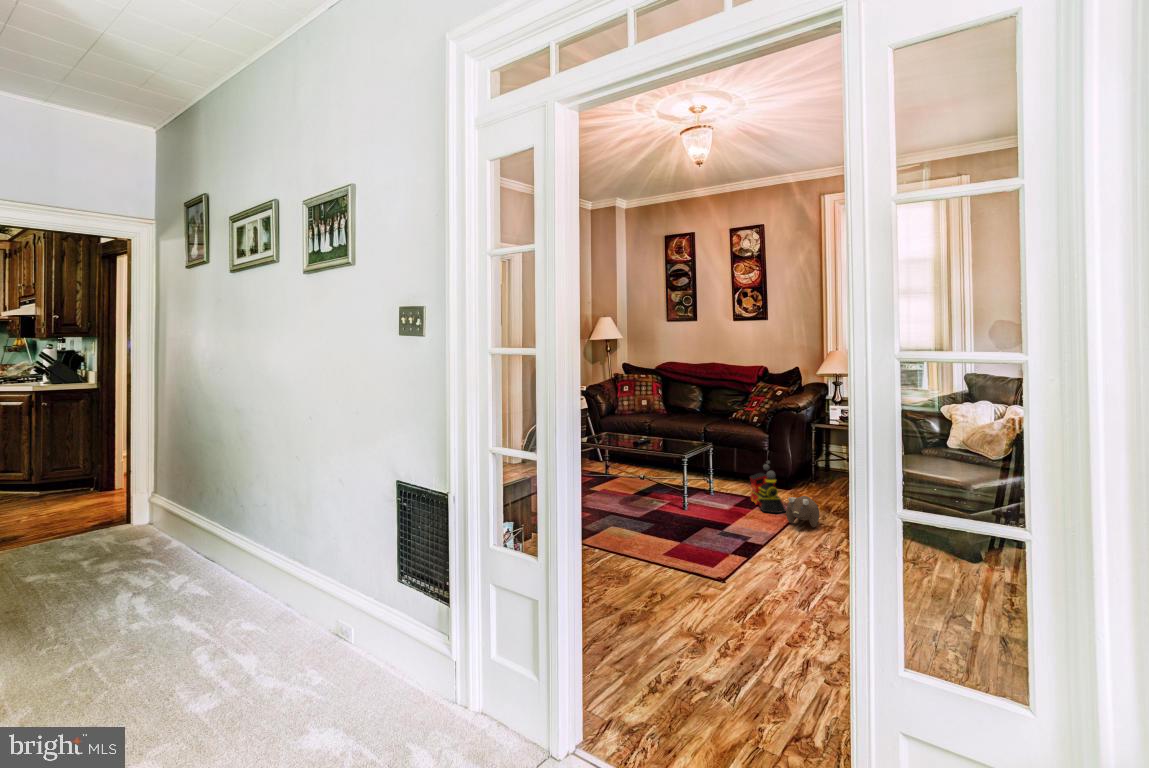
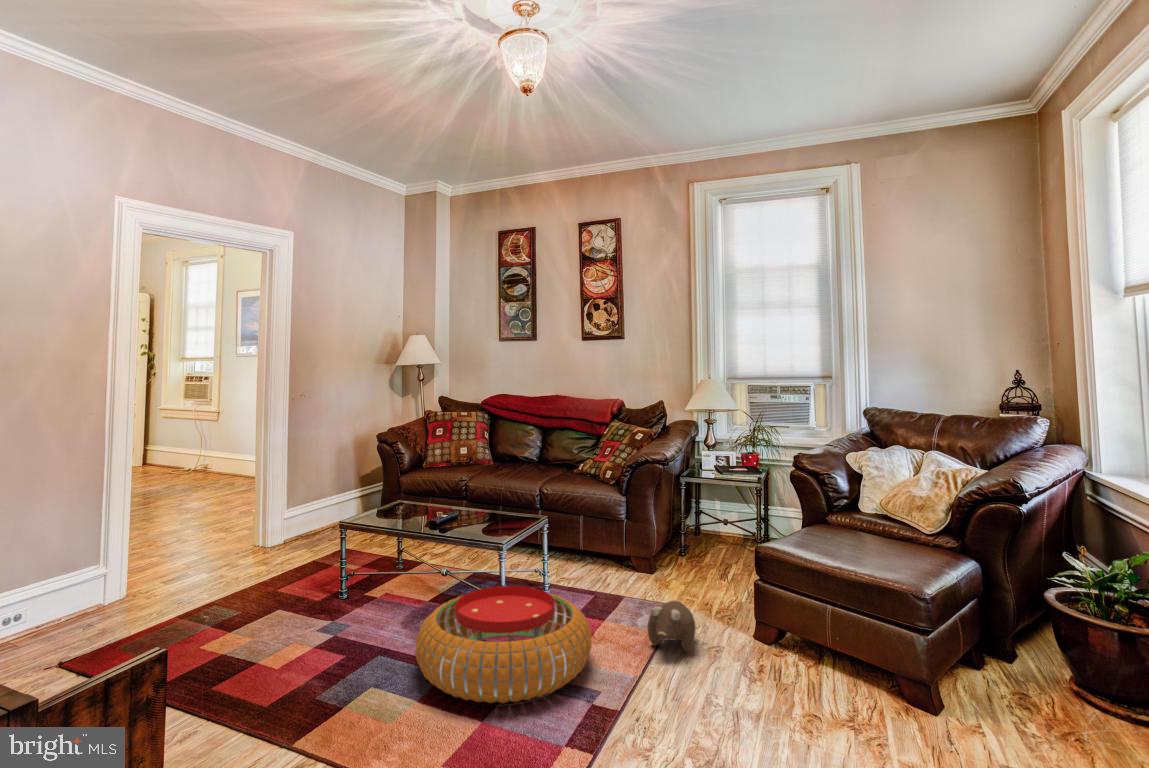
toy train: present [750,461,786,513] -> none [596,540,648,624]
pouf: none [642,482,750,539] -> present [416,586,592,703]

